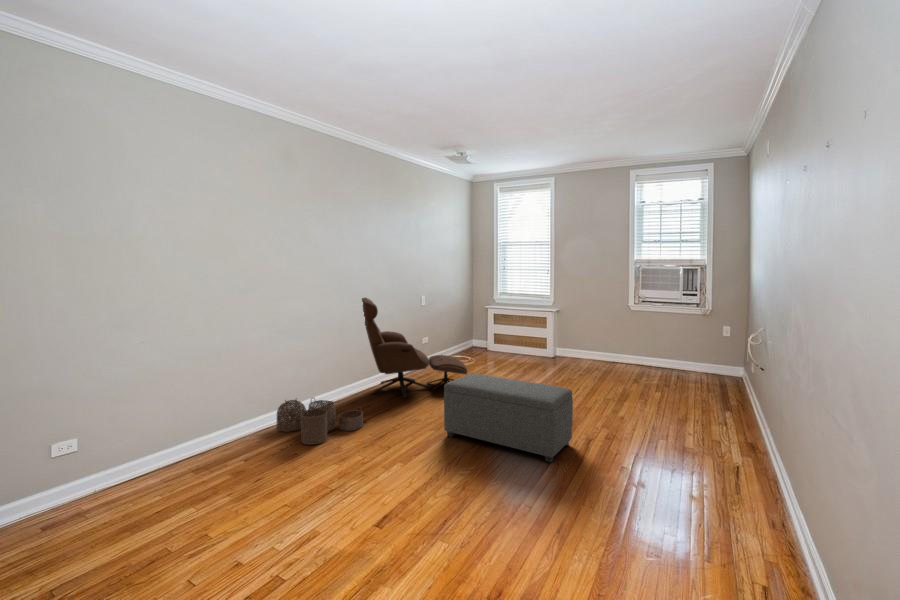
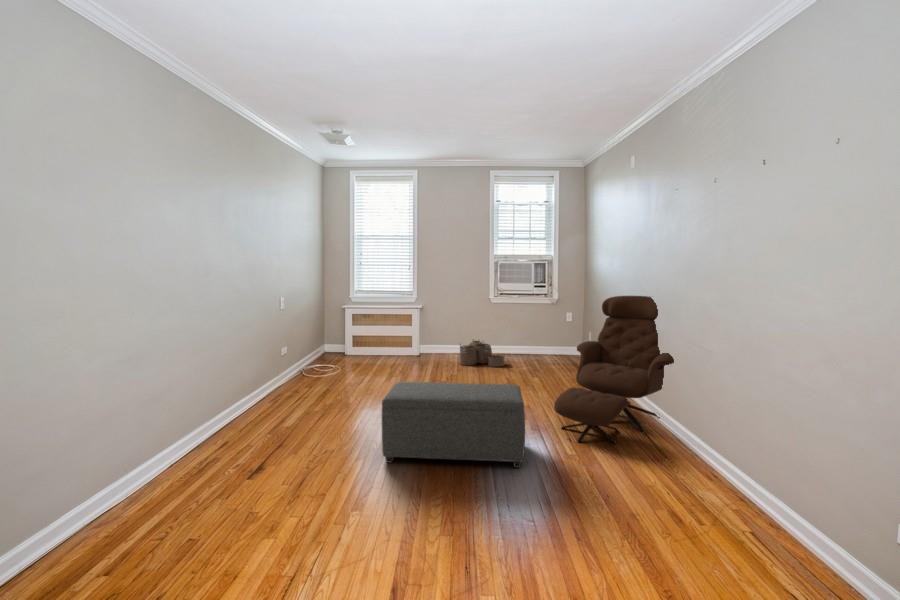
lounge chair: present [362,298,467,398] -> present [554,296,674,444]
woven basket: present [276,398,363,445] -> present [460,341,505,367]

